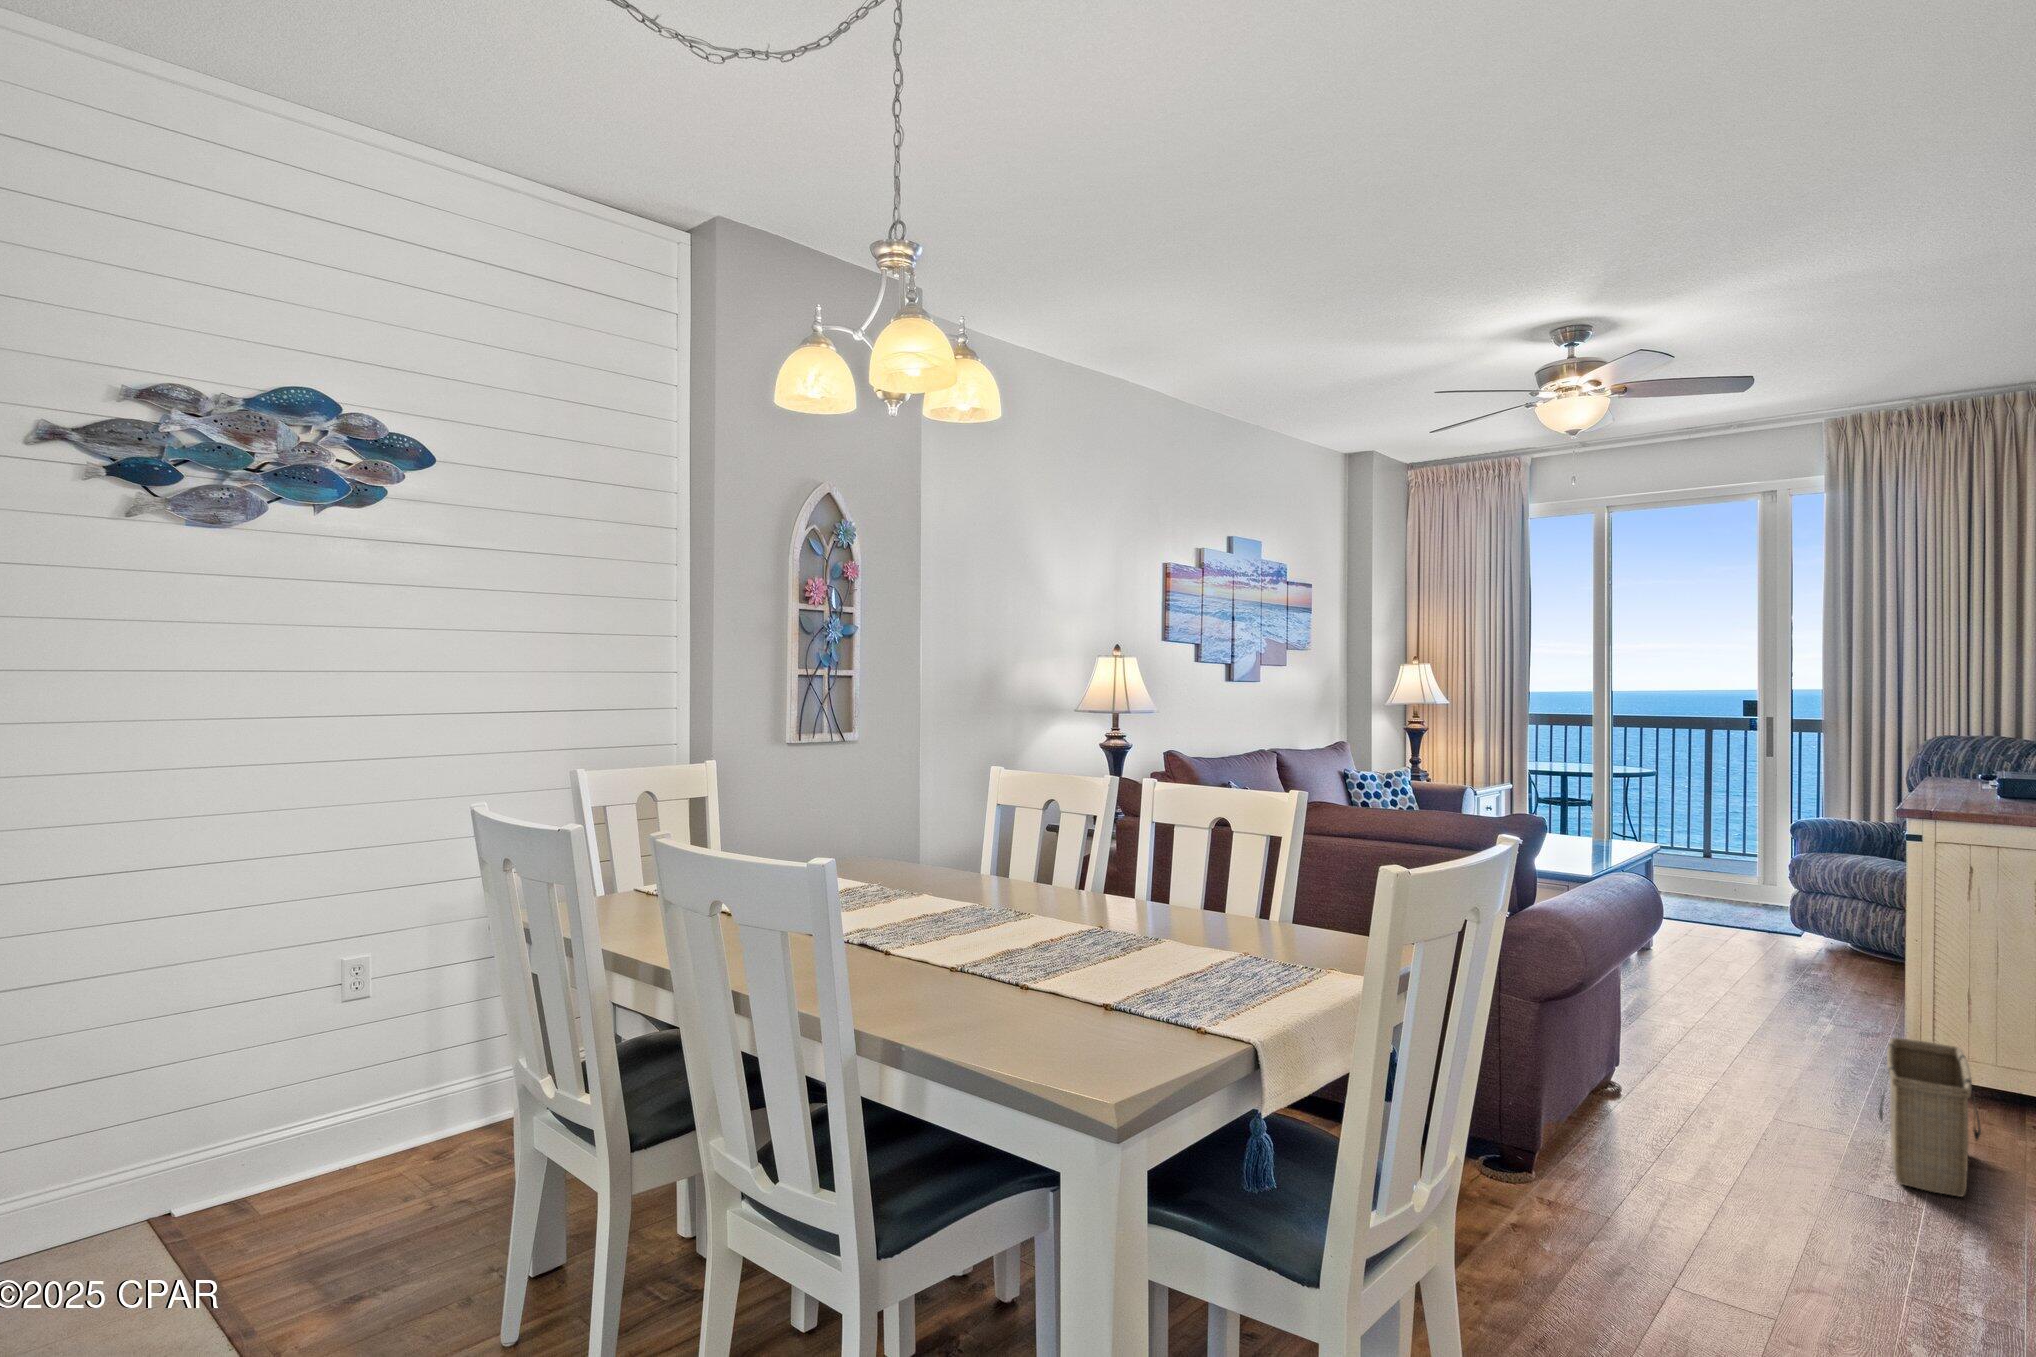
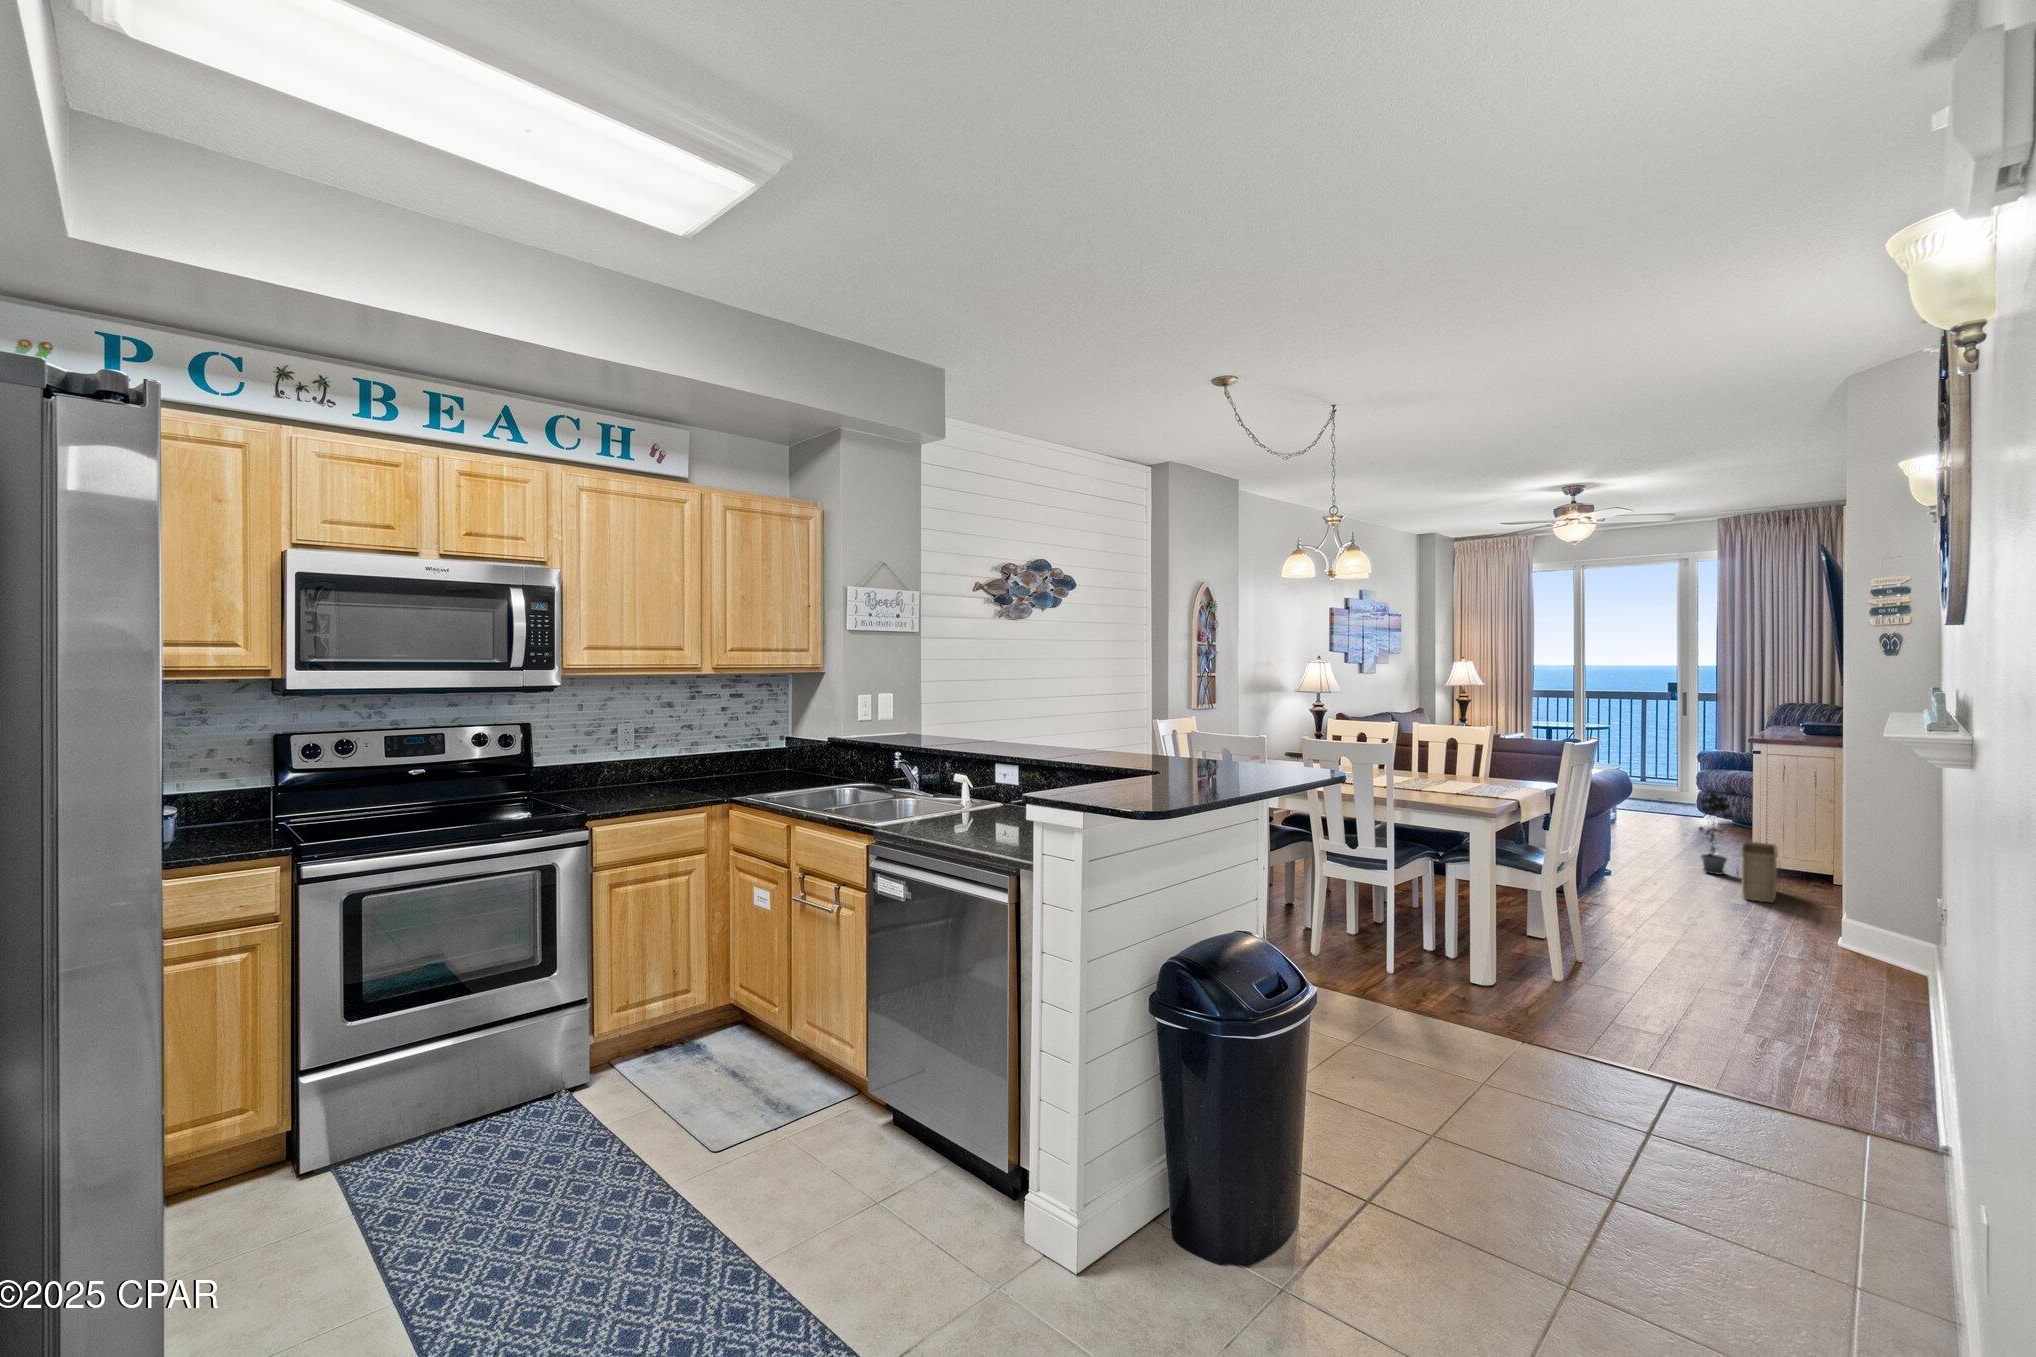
potted plant: none [1780,904,1880,1094] -> present [1697,784,1739,875]

